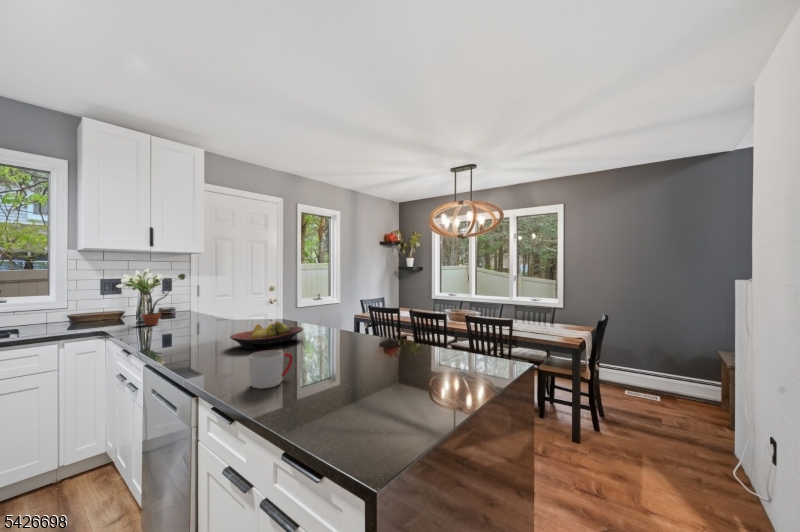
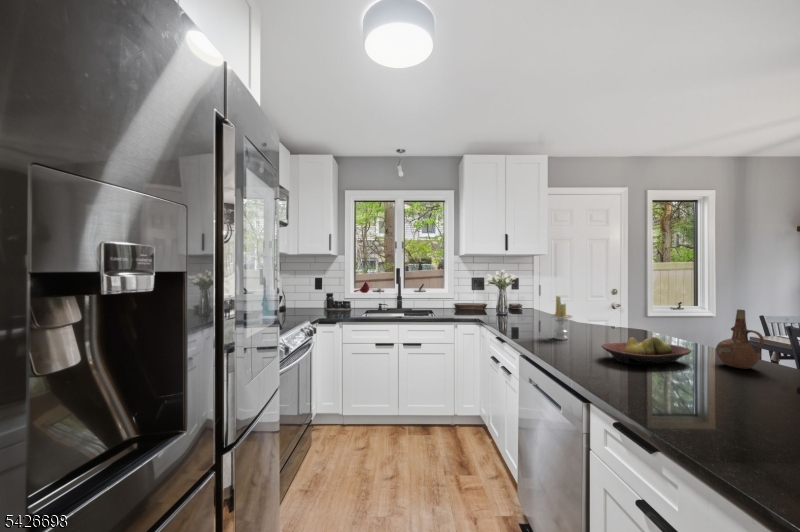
potted plant: present [132,274,186,326] -> none [498,275,537,320]
candle: none [187,293,212,338] -> present [550,296,572,340]
ceramic pitcher: none [320,293,346,337] -> present [716,309,764,369]
mug: present [249,351,293,389] -> none [654,376,711,423]

